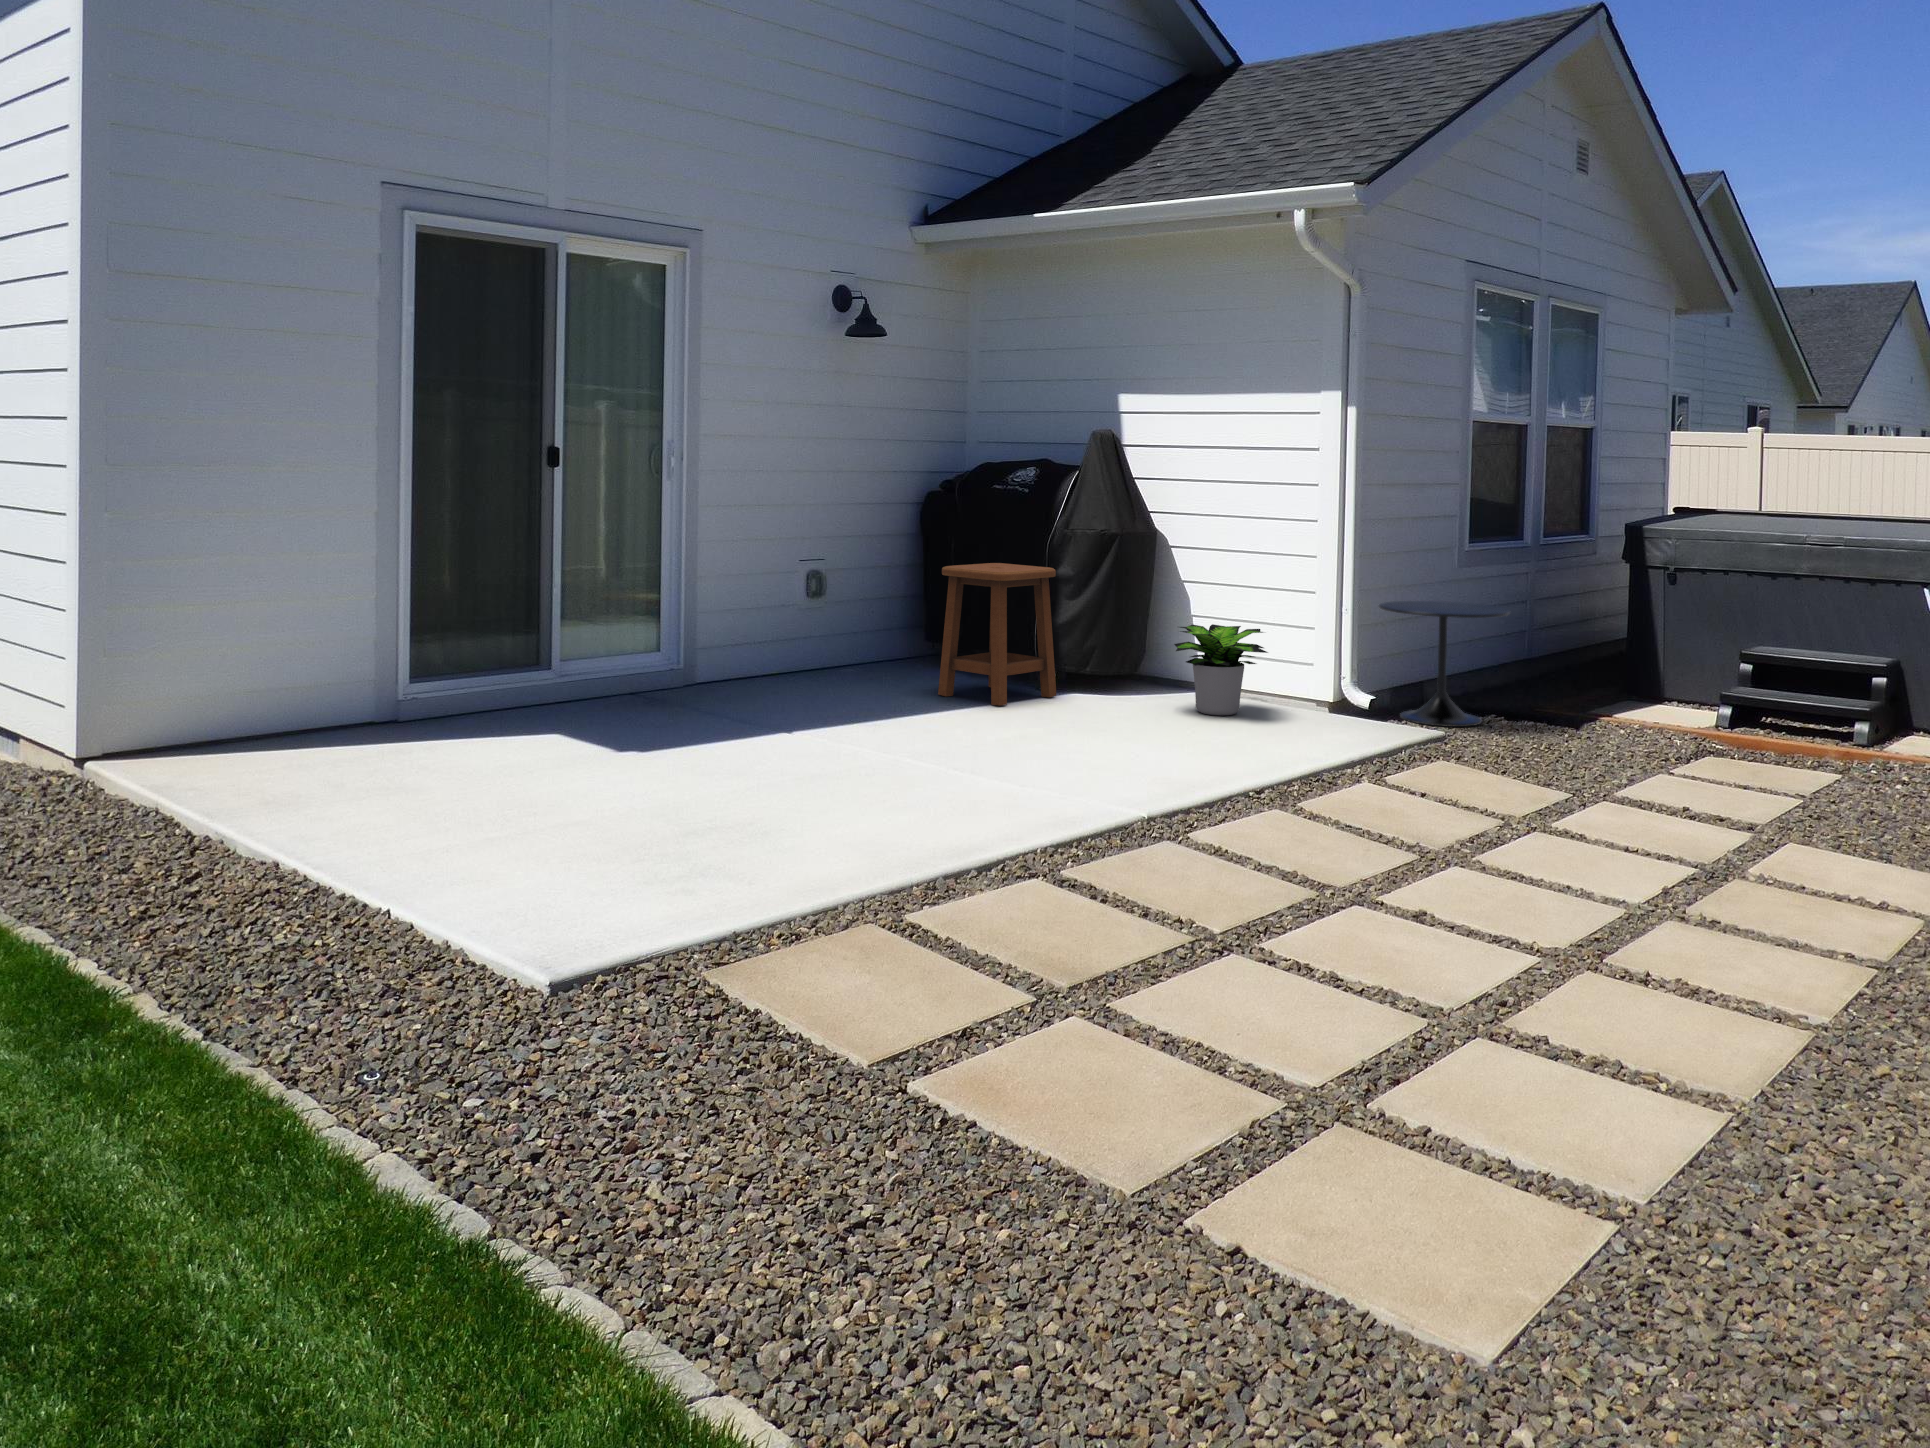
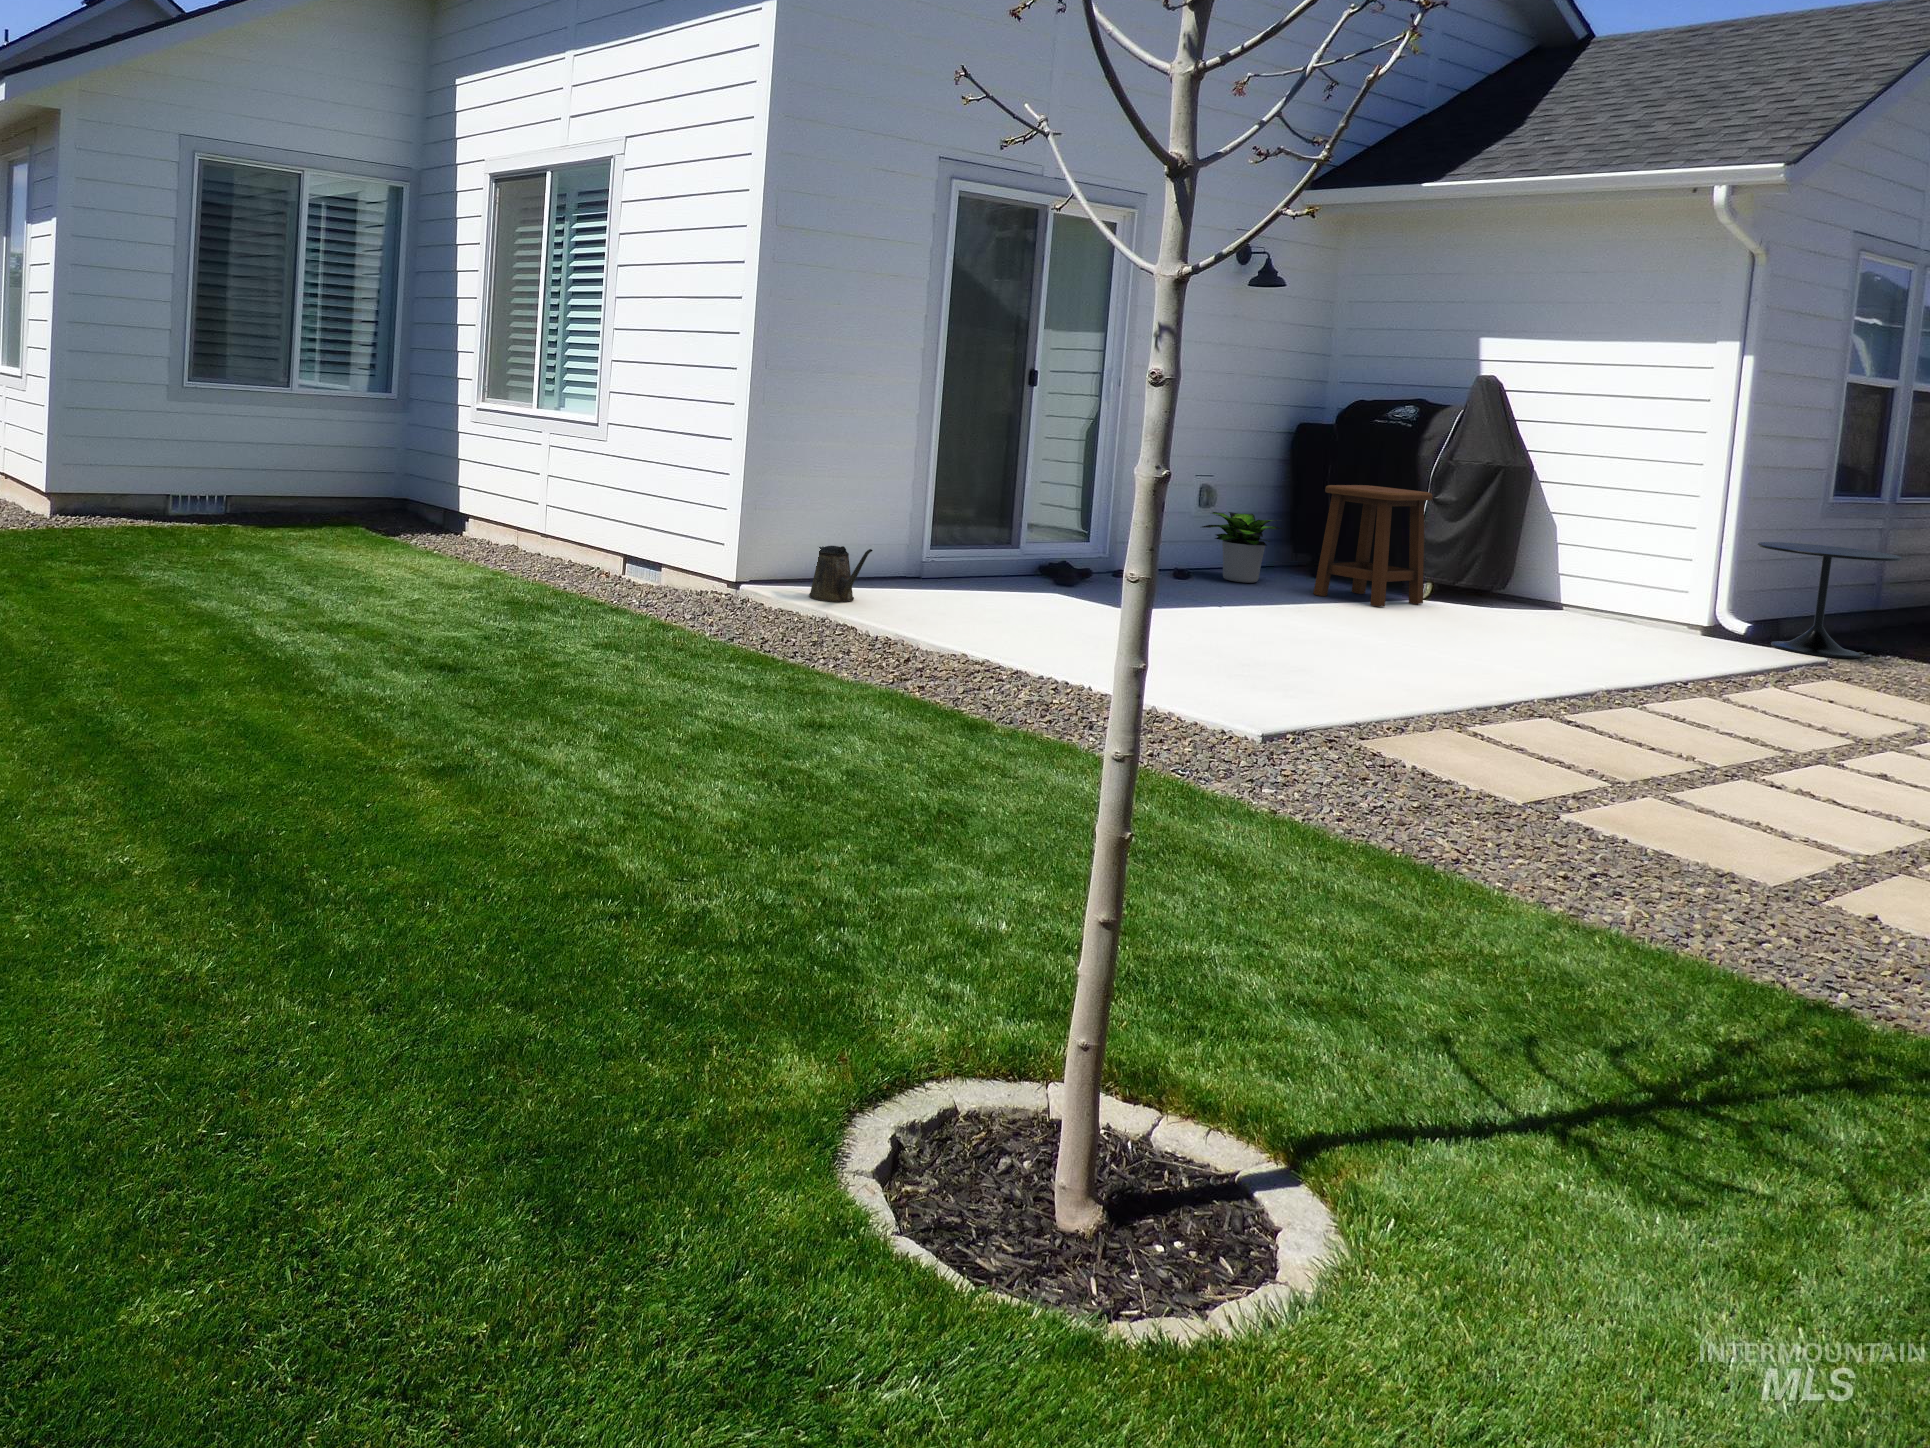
potted plant: present [1174,624,1268,715] -> present [1202,512,1283,583]
watering can: none [201,695,270,774] -> present [809,546,873,602]

